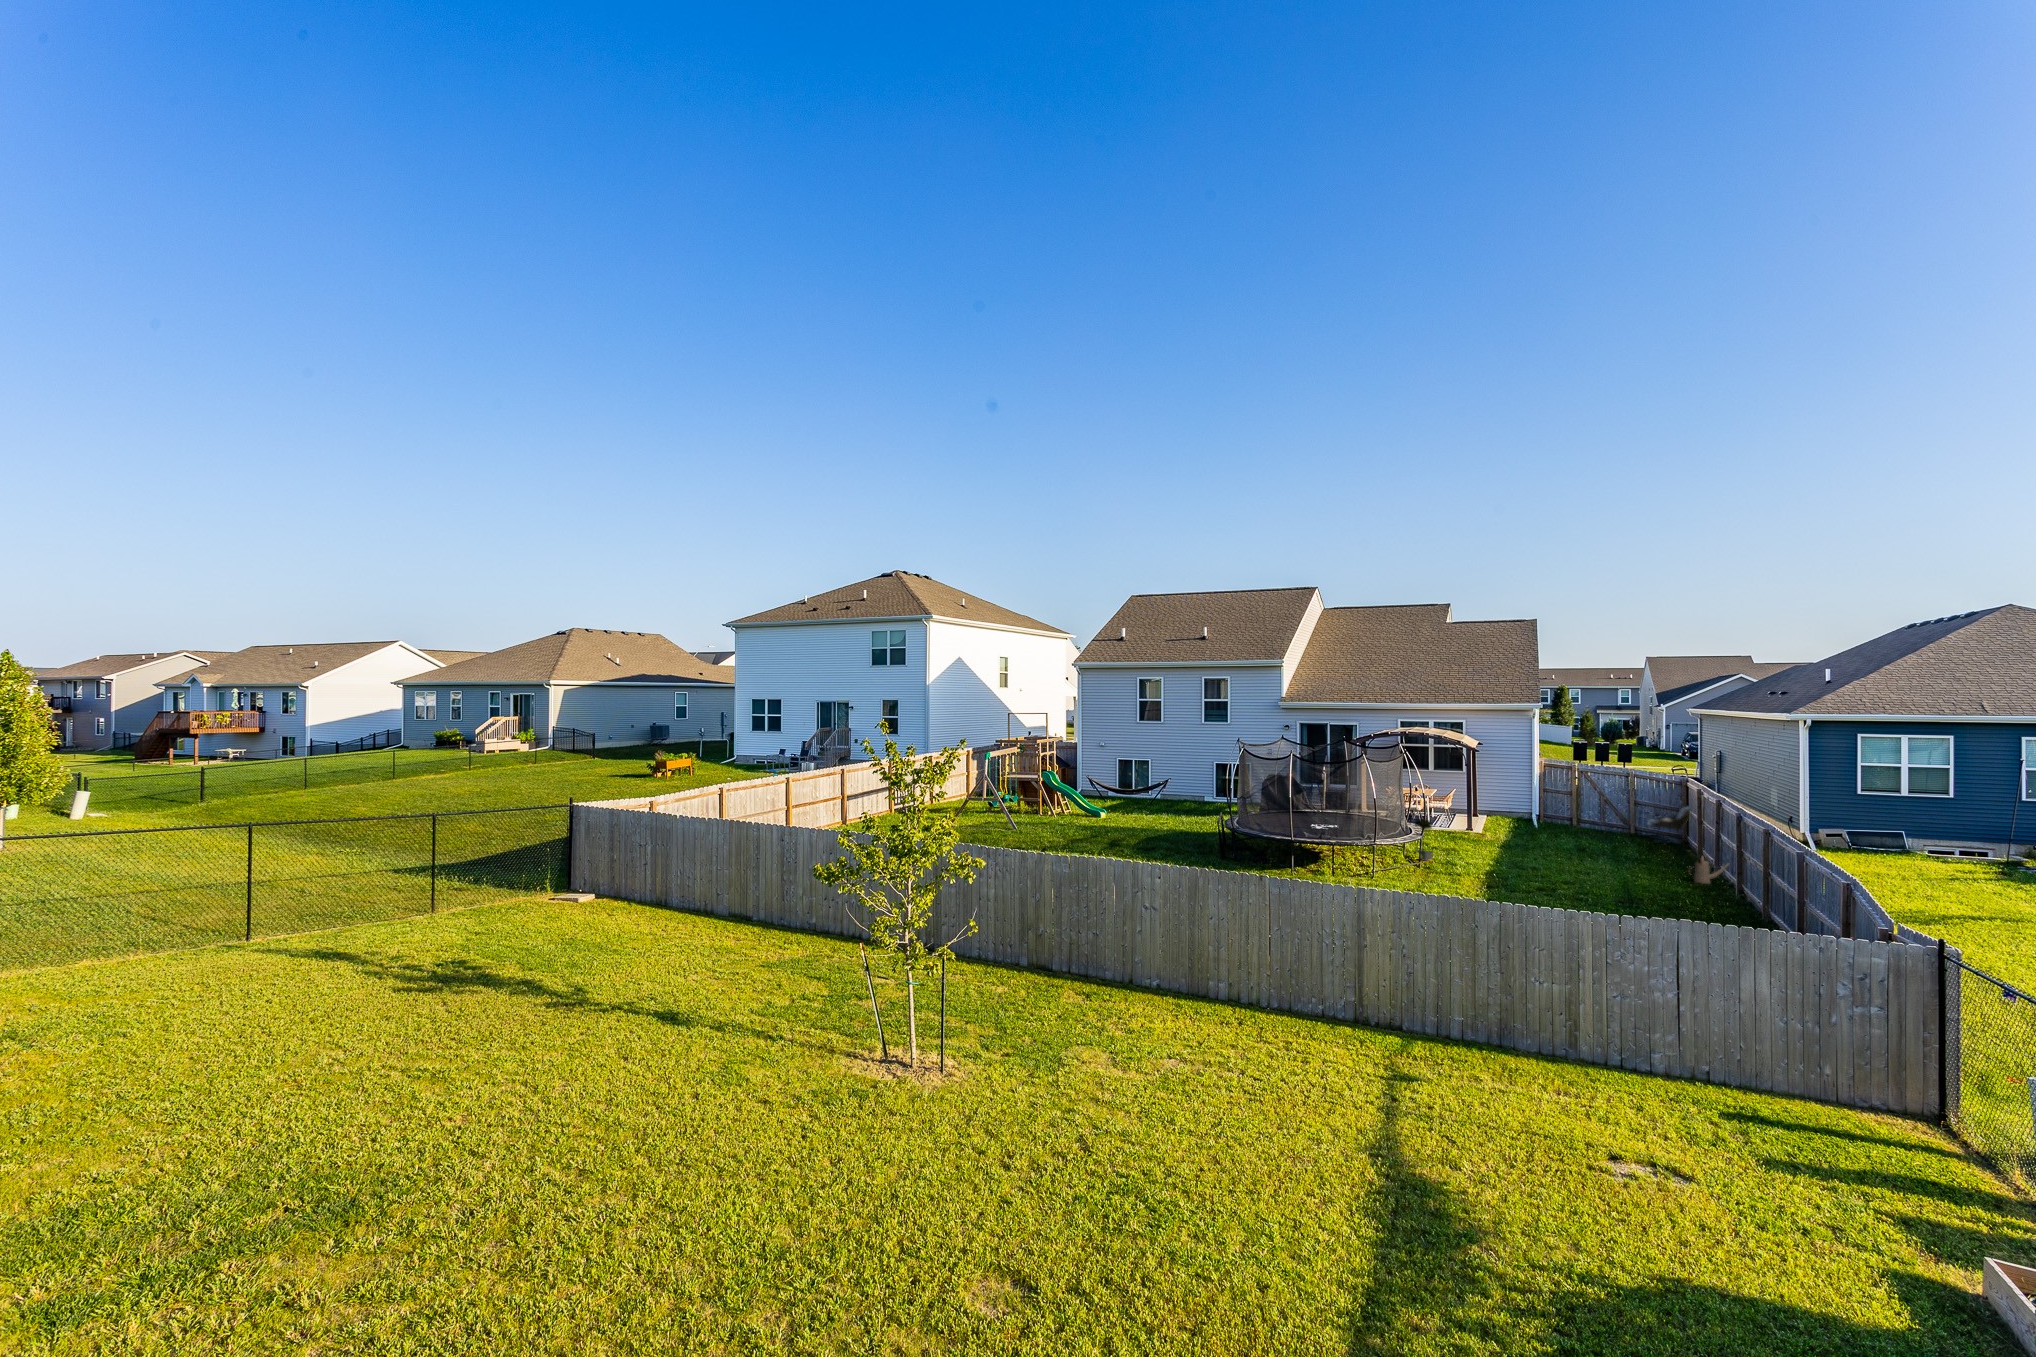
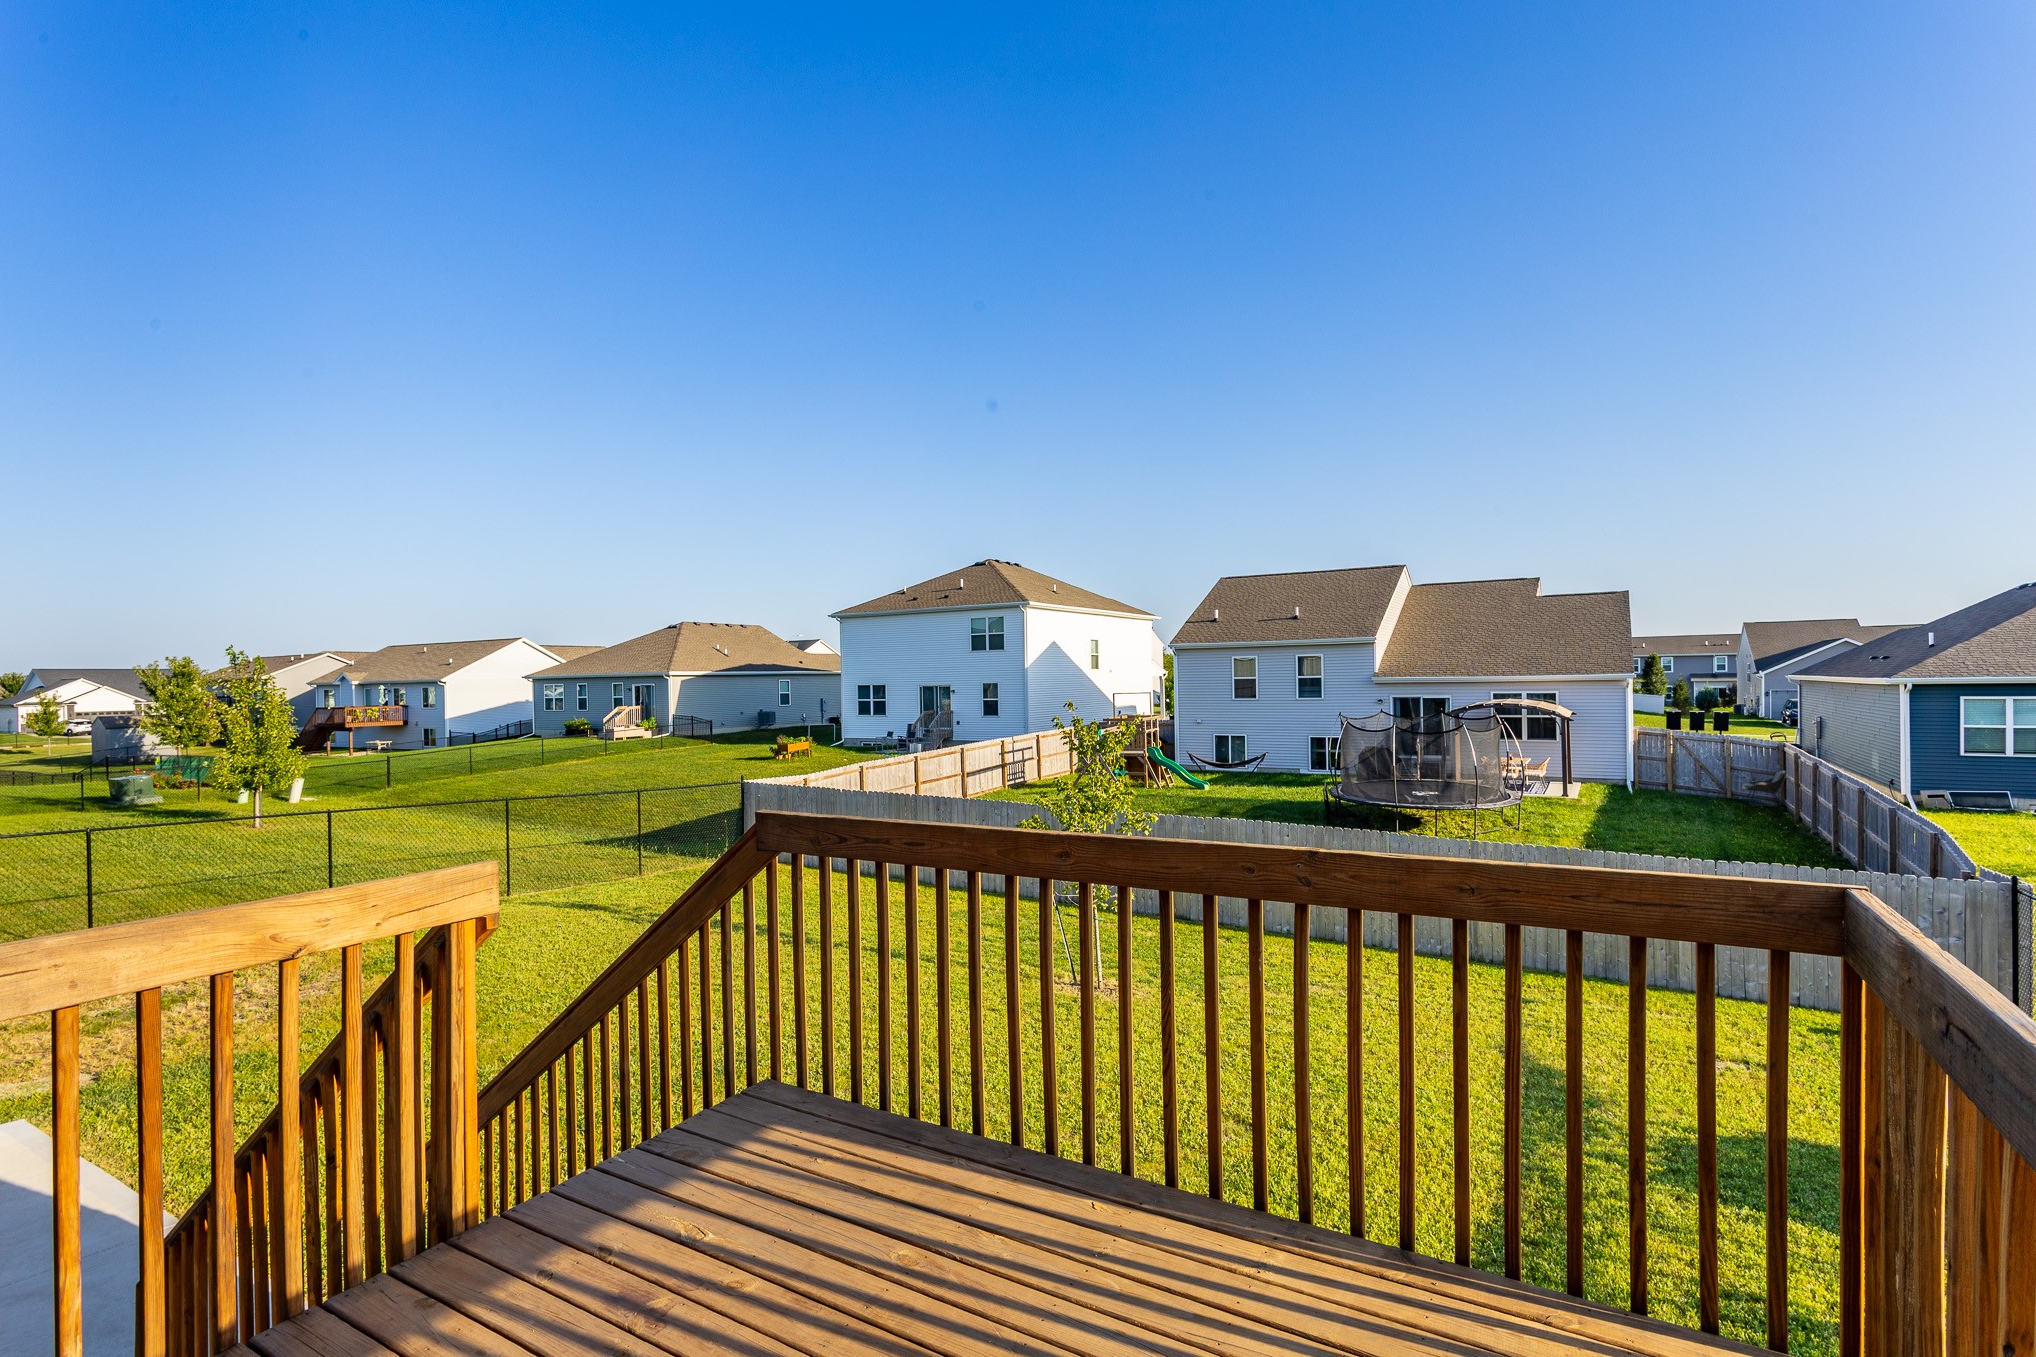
potted tree: present [1414,819,1432,861] -> none [1508,784,1528,824]
watering can: present [1694,856,1729,884] -> none [1784,816,1826,842]

